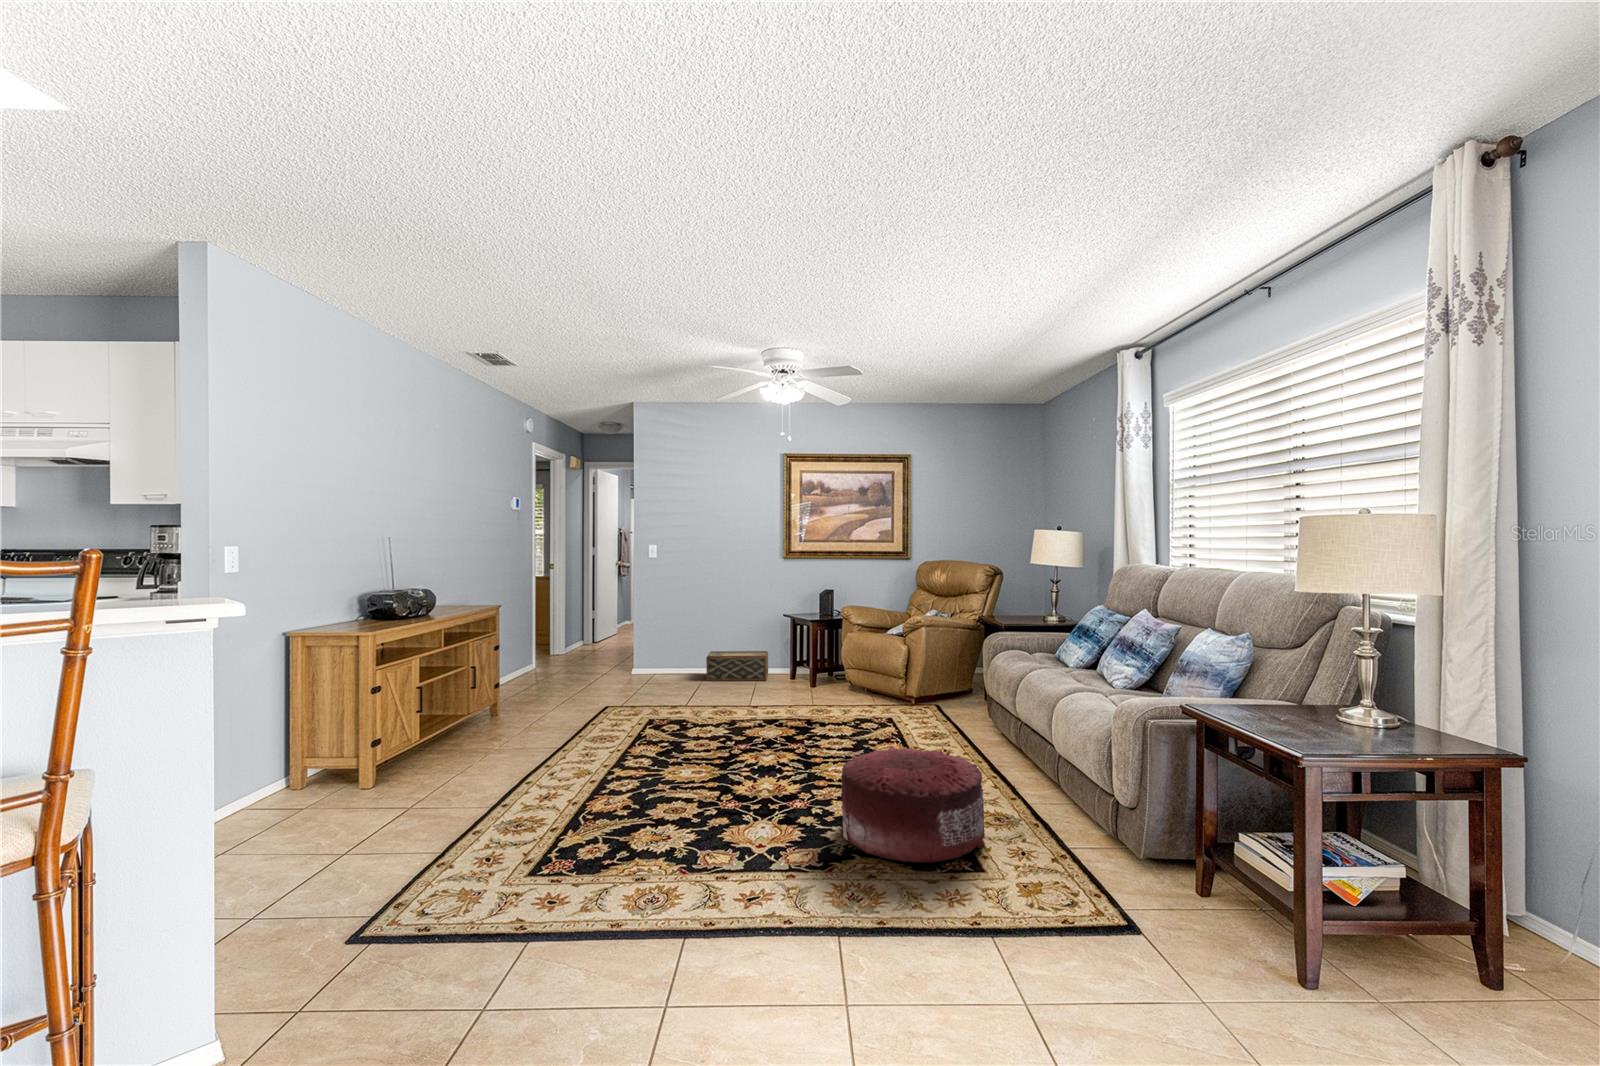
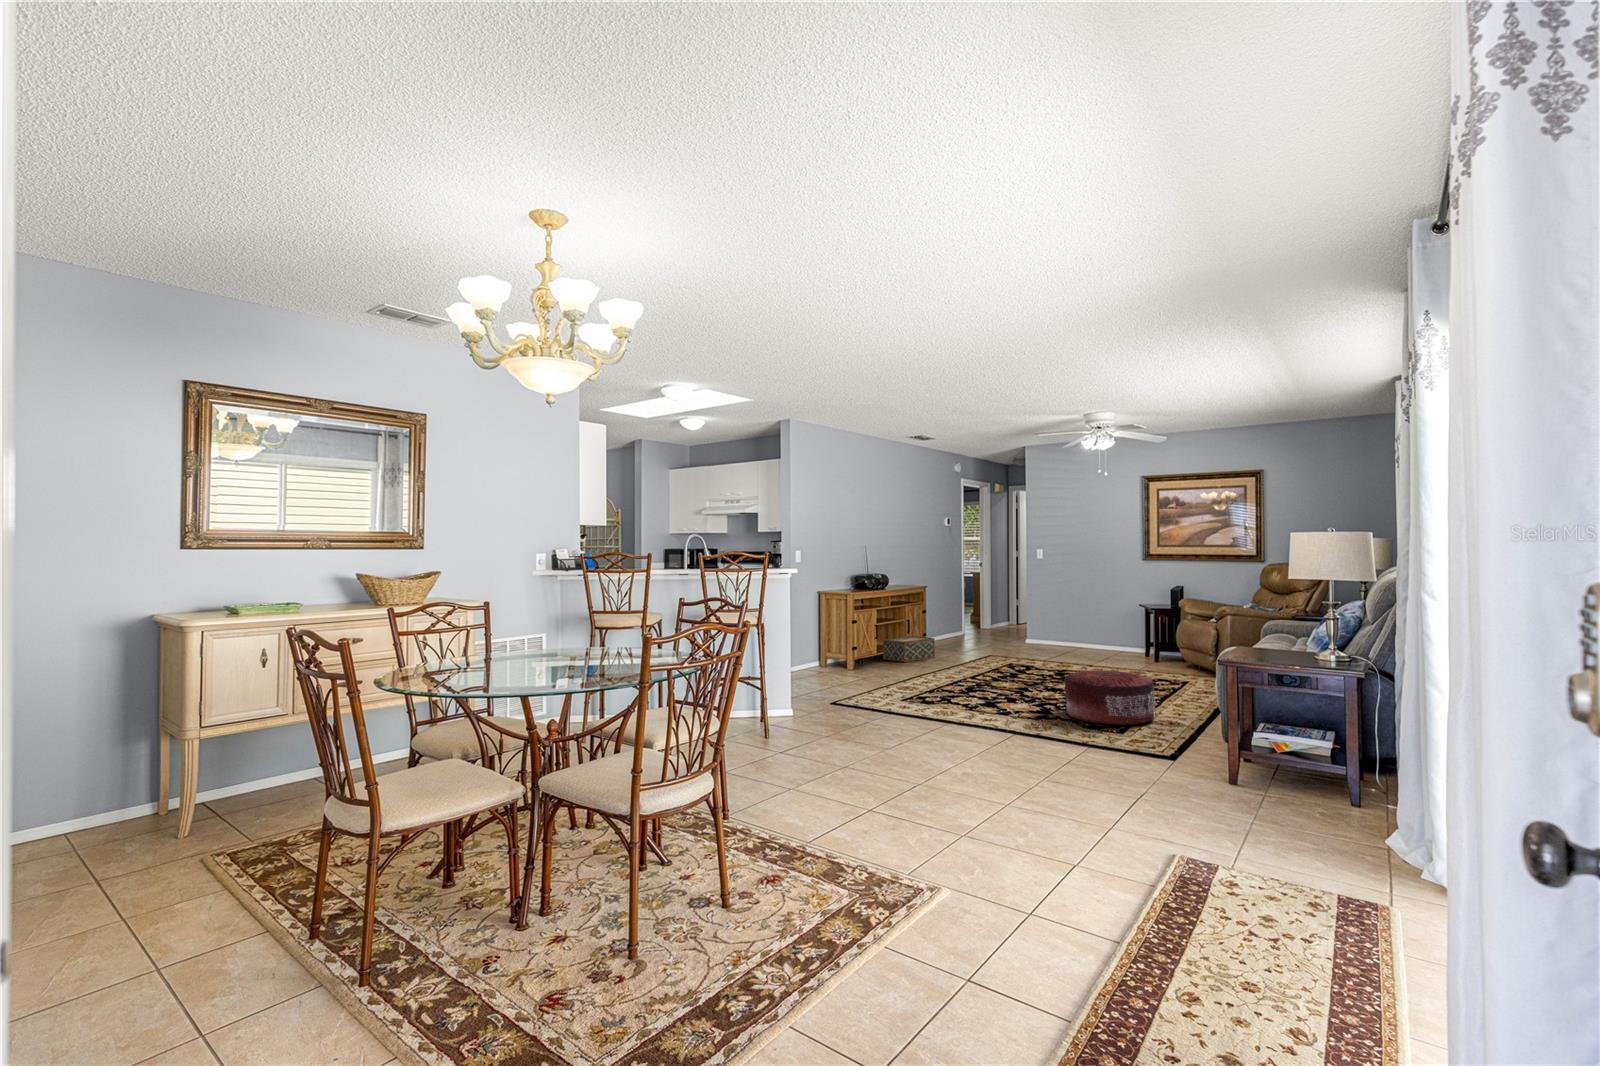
woven basket: present [706,651,768,681] -> present [883,636,935,662]

